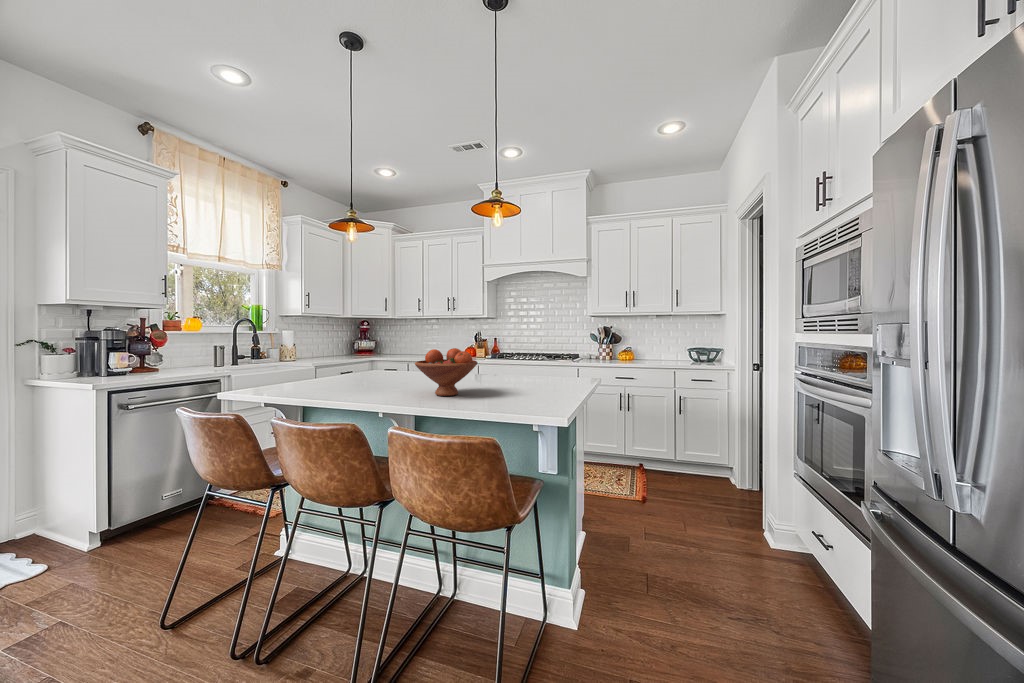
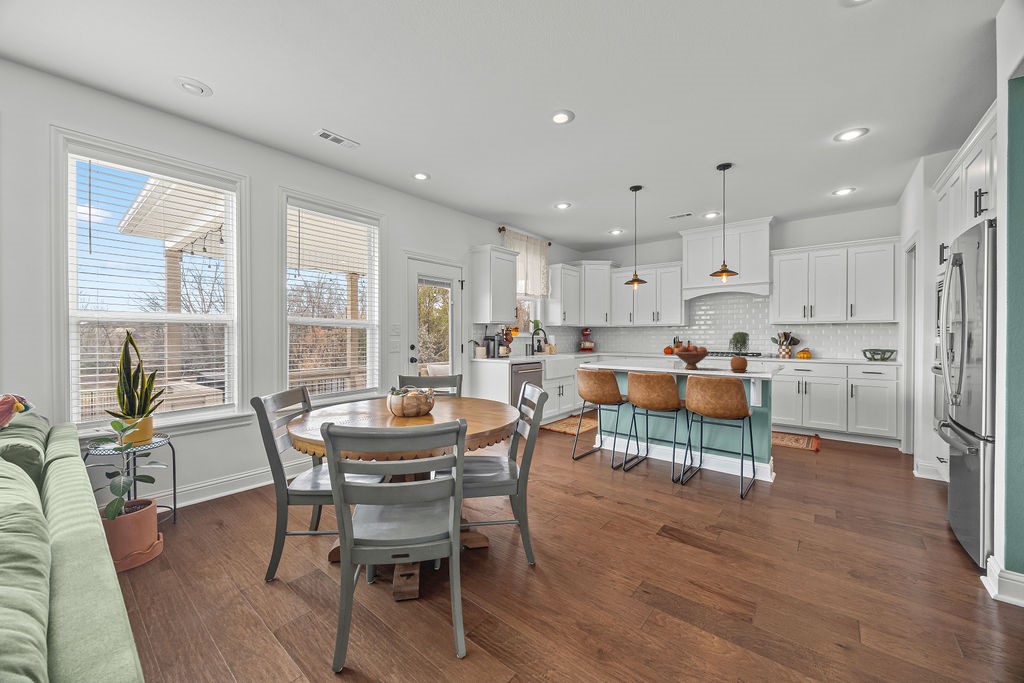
potted plant: none [504,322,543,404] -> present [729,332,749,373]

